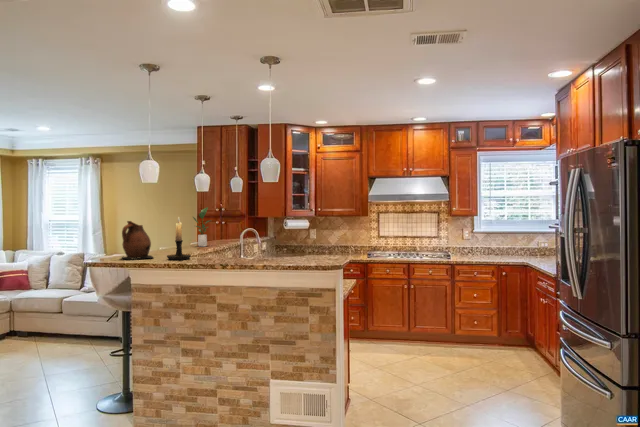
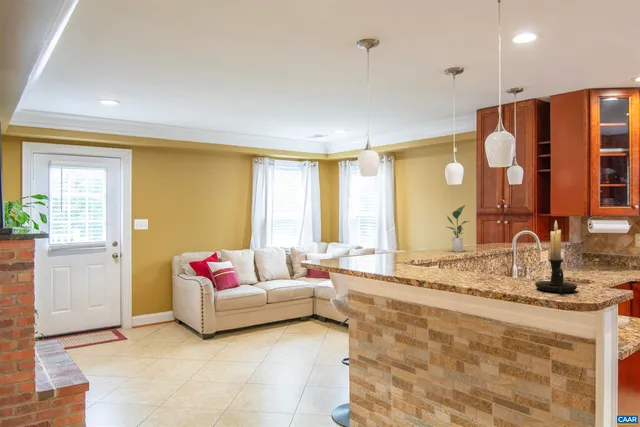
candle holder: present [167,217,191,260] -> present [535,221,577,293]
ceramic pitcher: present [122,221,153,259] -> none [342,222,377,265]

